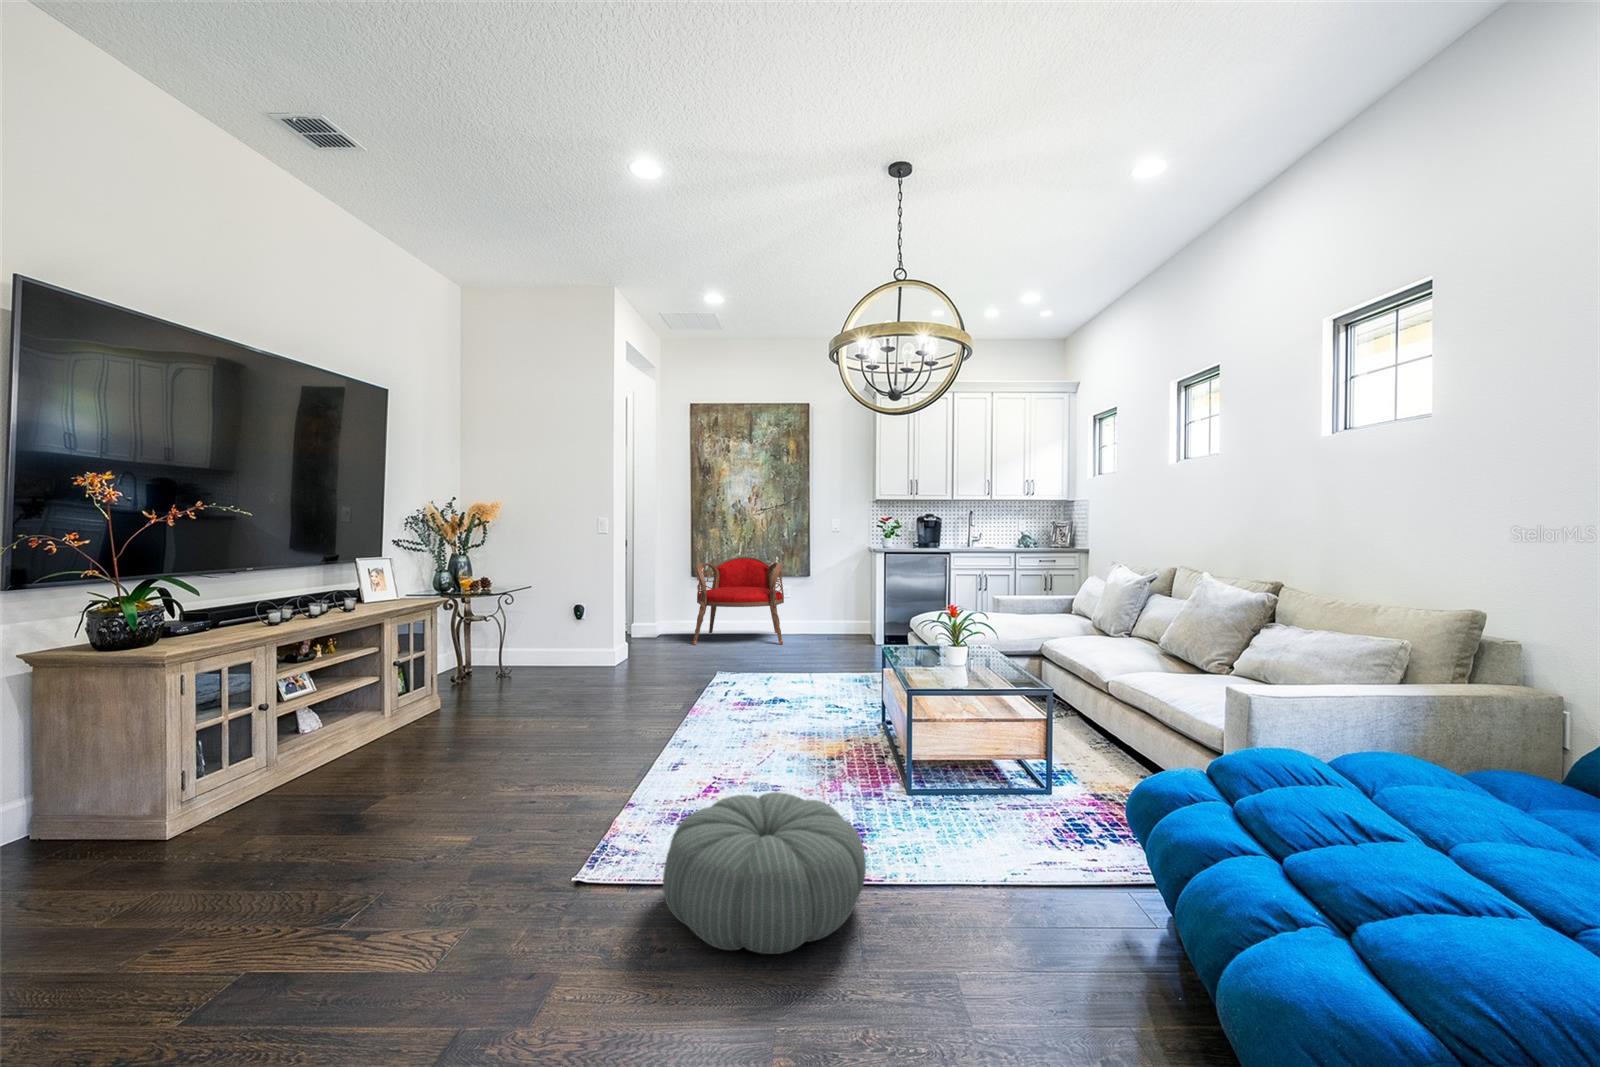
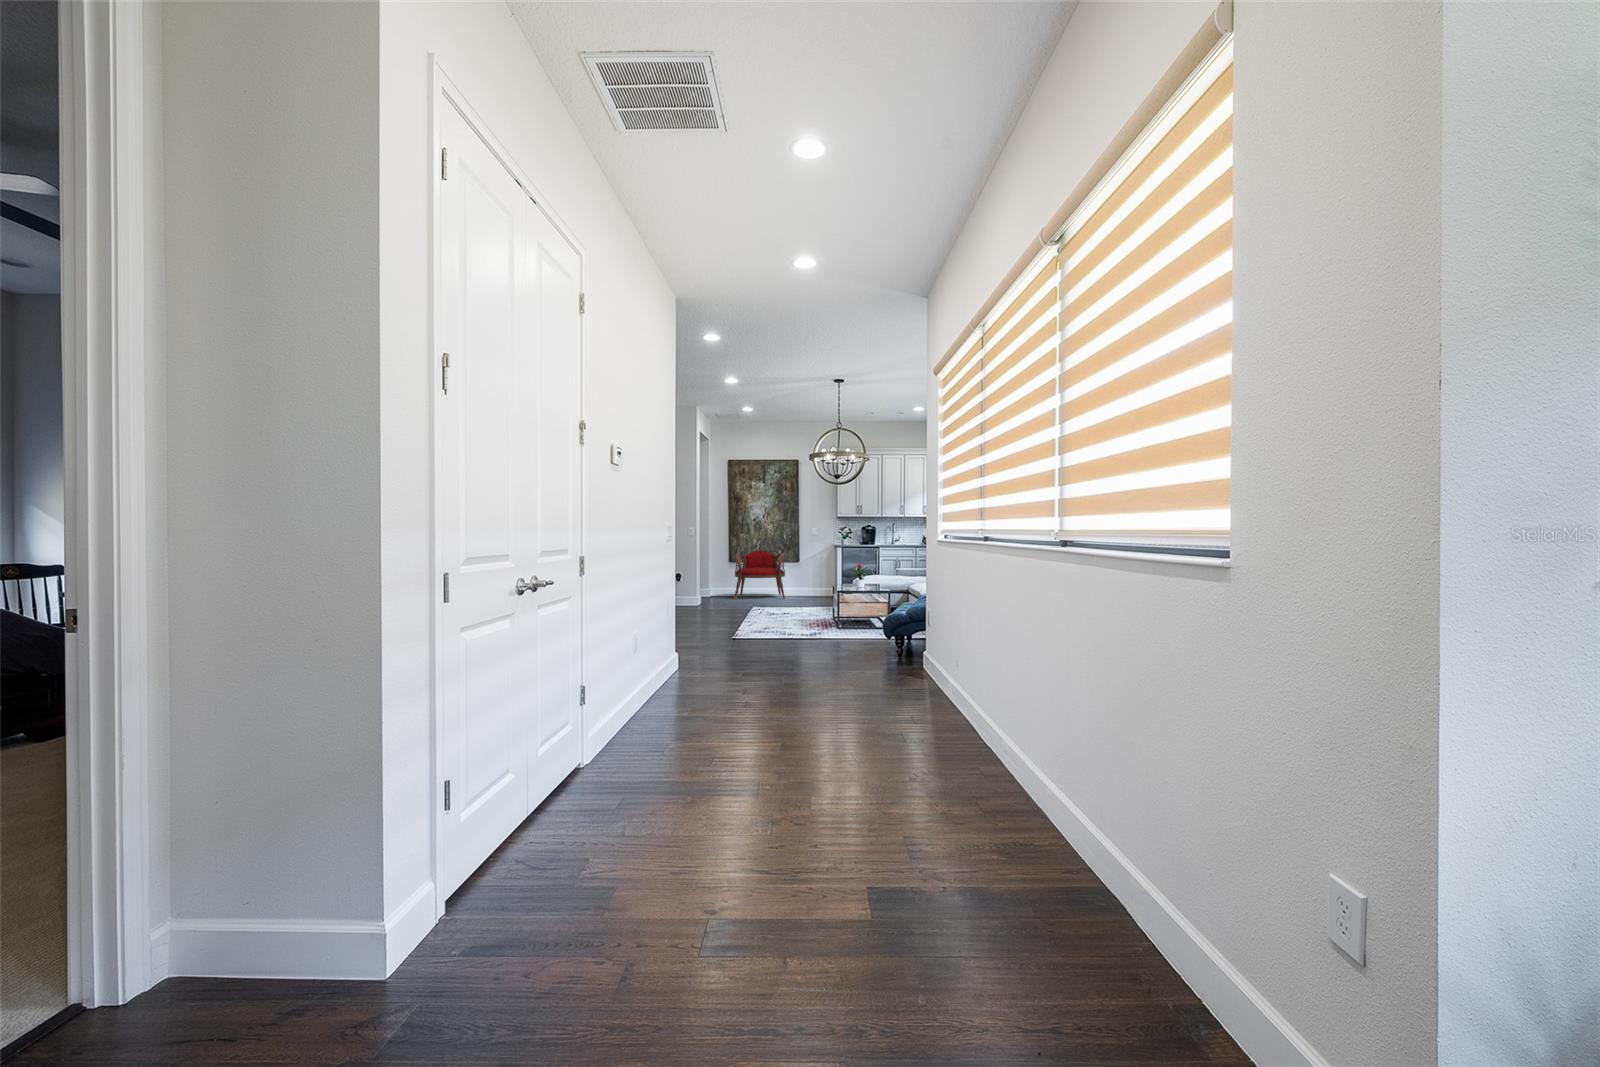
pouf: present [663,792,866,954] -> none [767,618,823,648]

